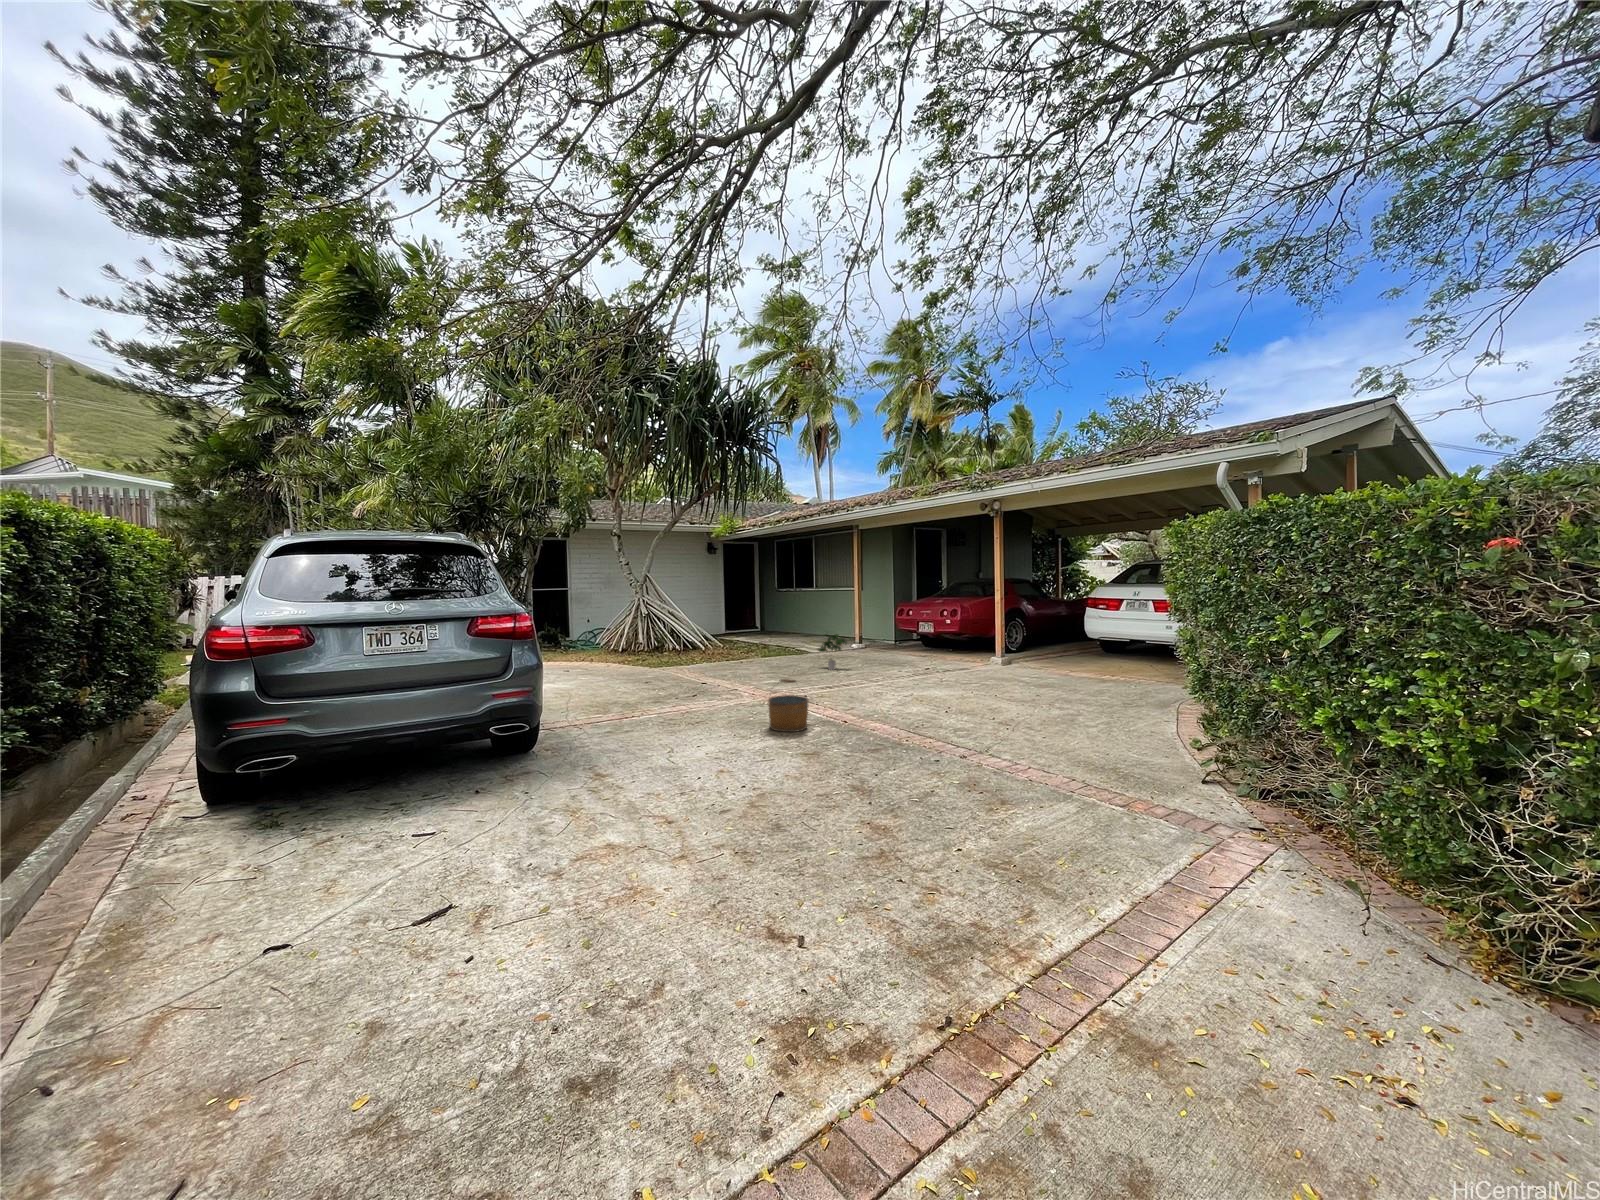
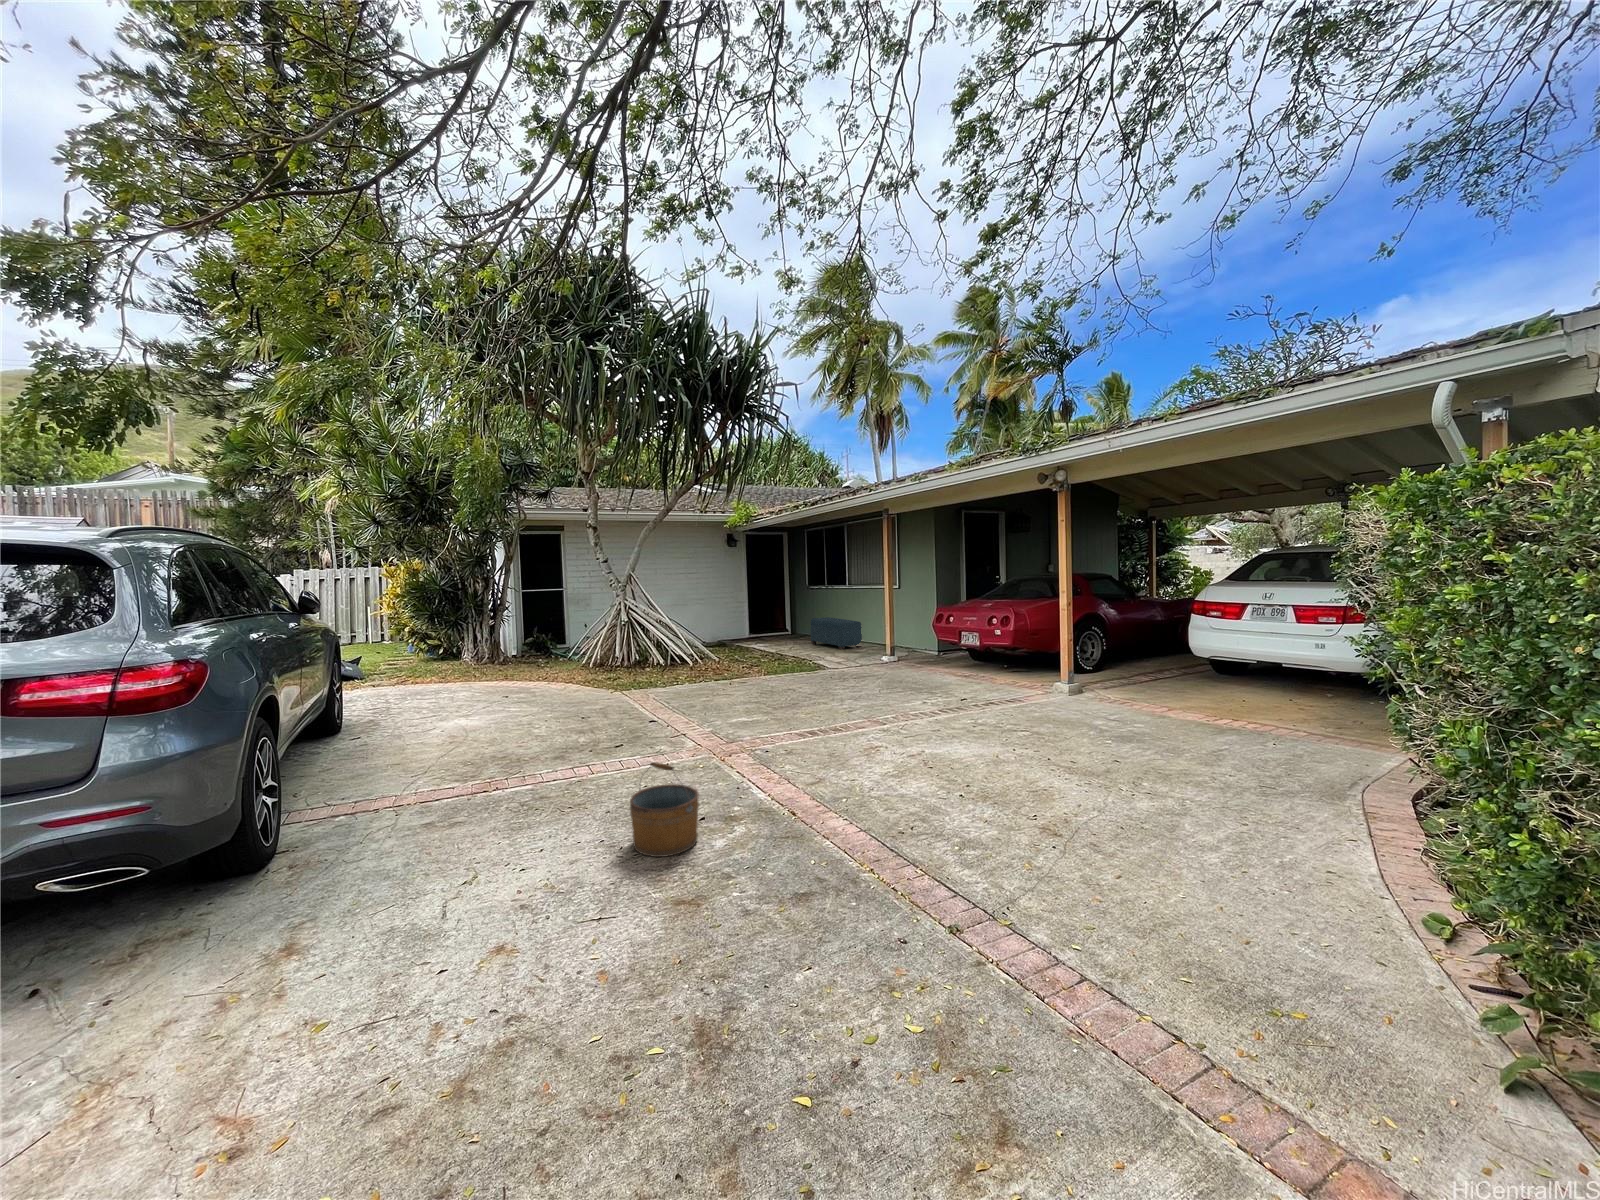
bench: none [787,615,832,641] -> present [811,617,862,650]
potted plant: present [819,634,847,670] -> none [813,652,849,701]

